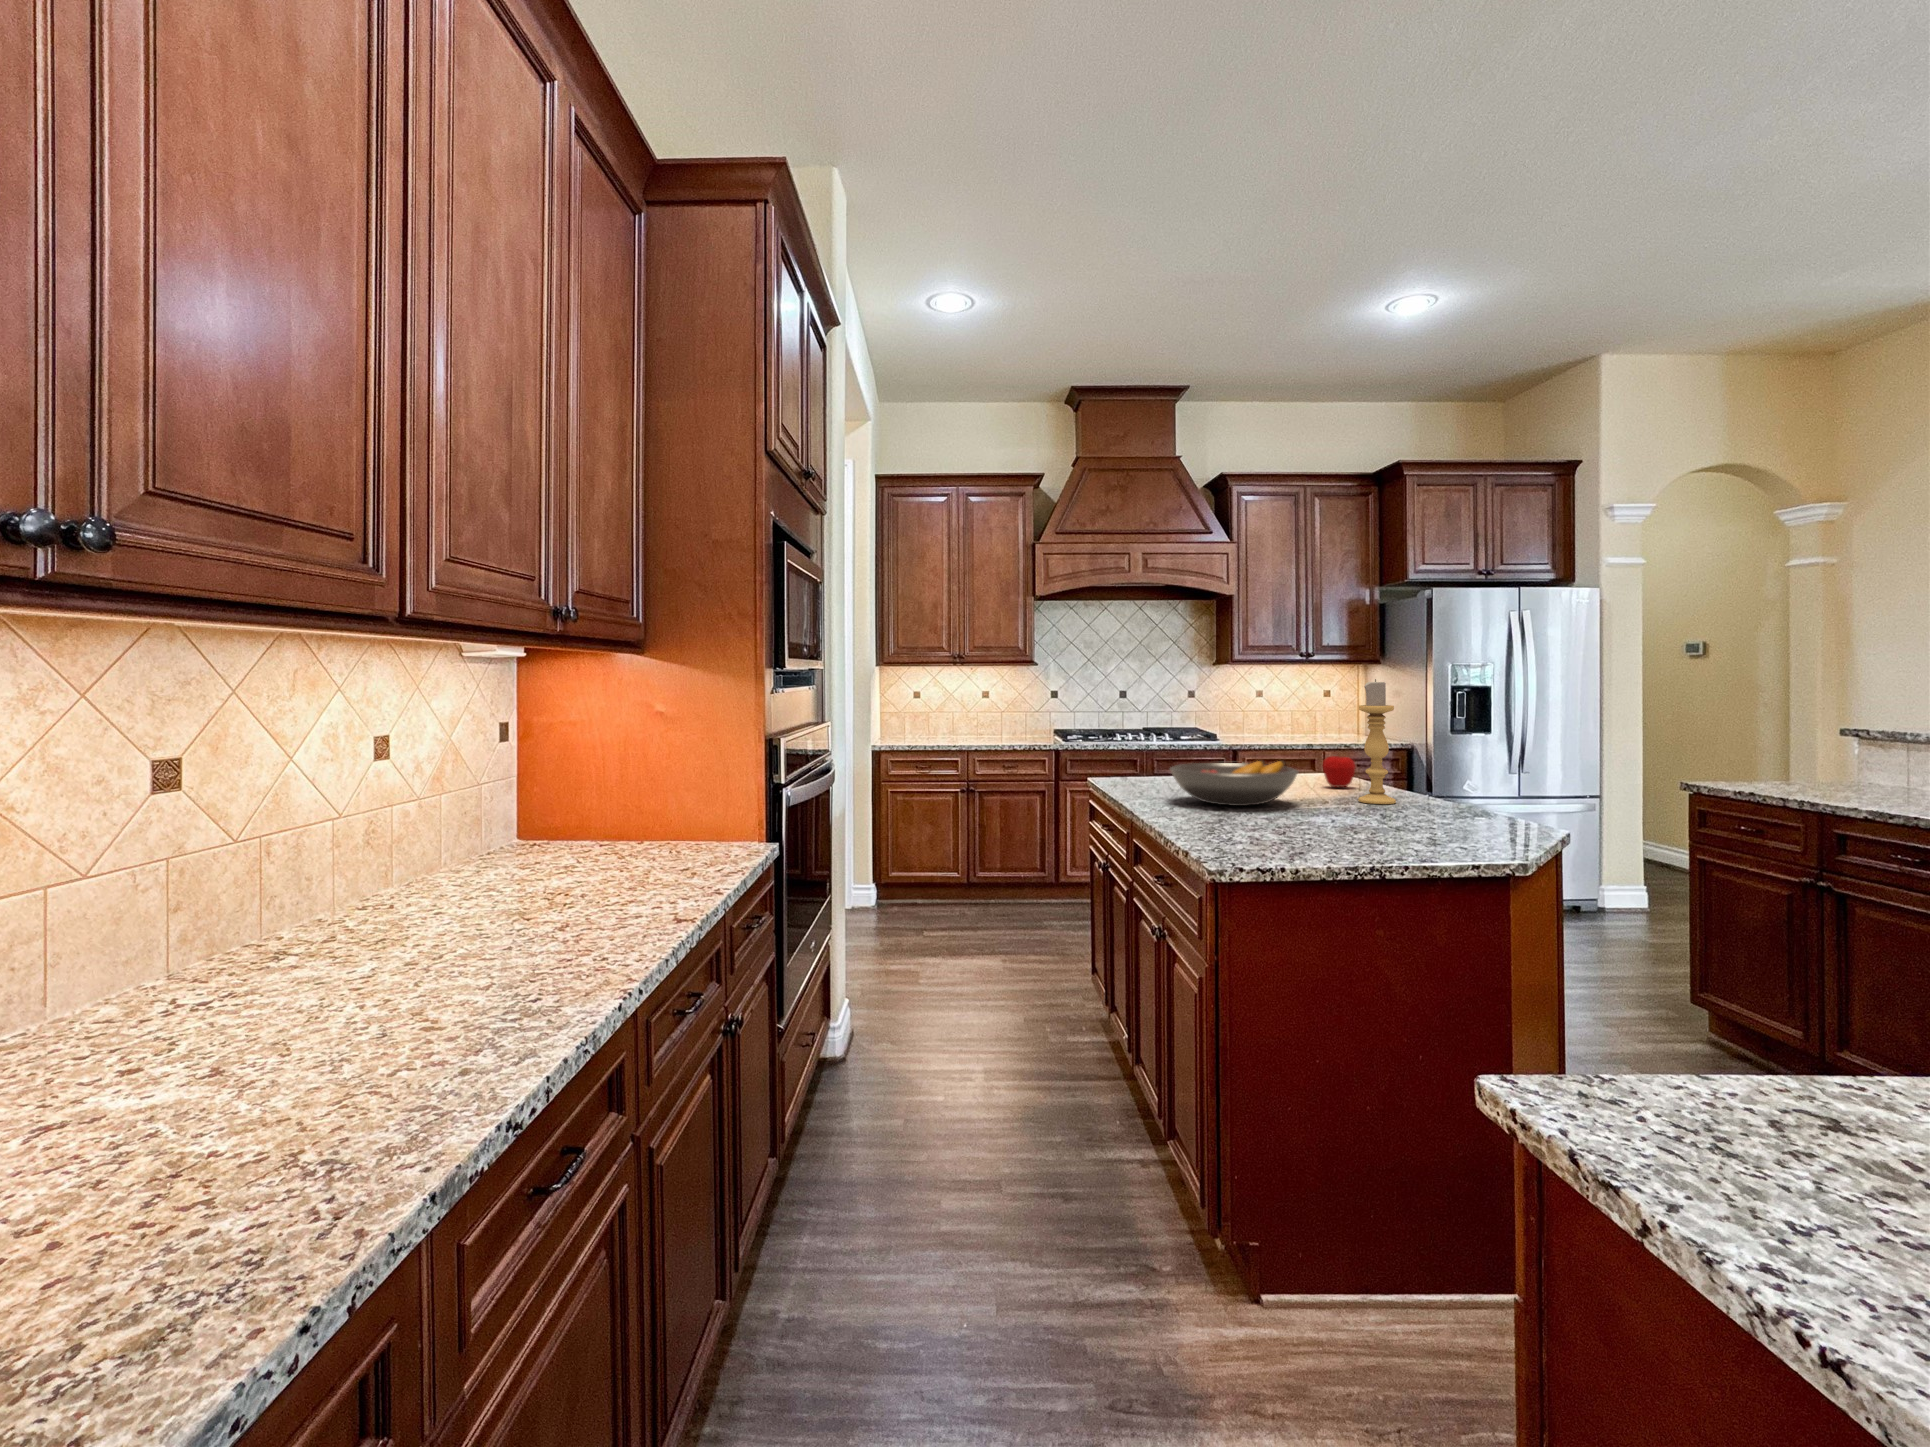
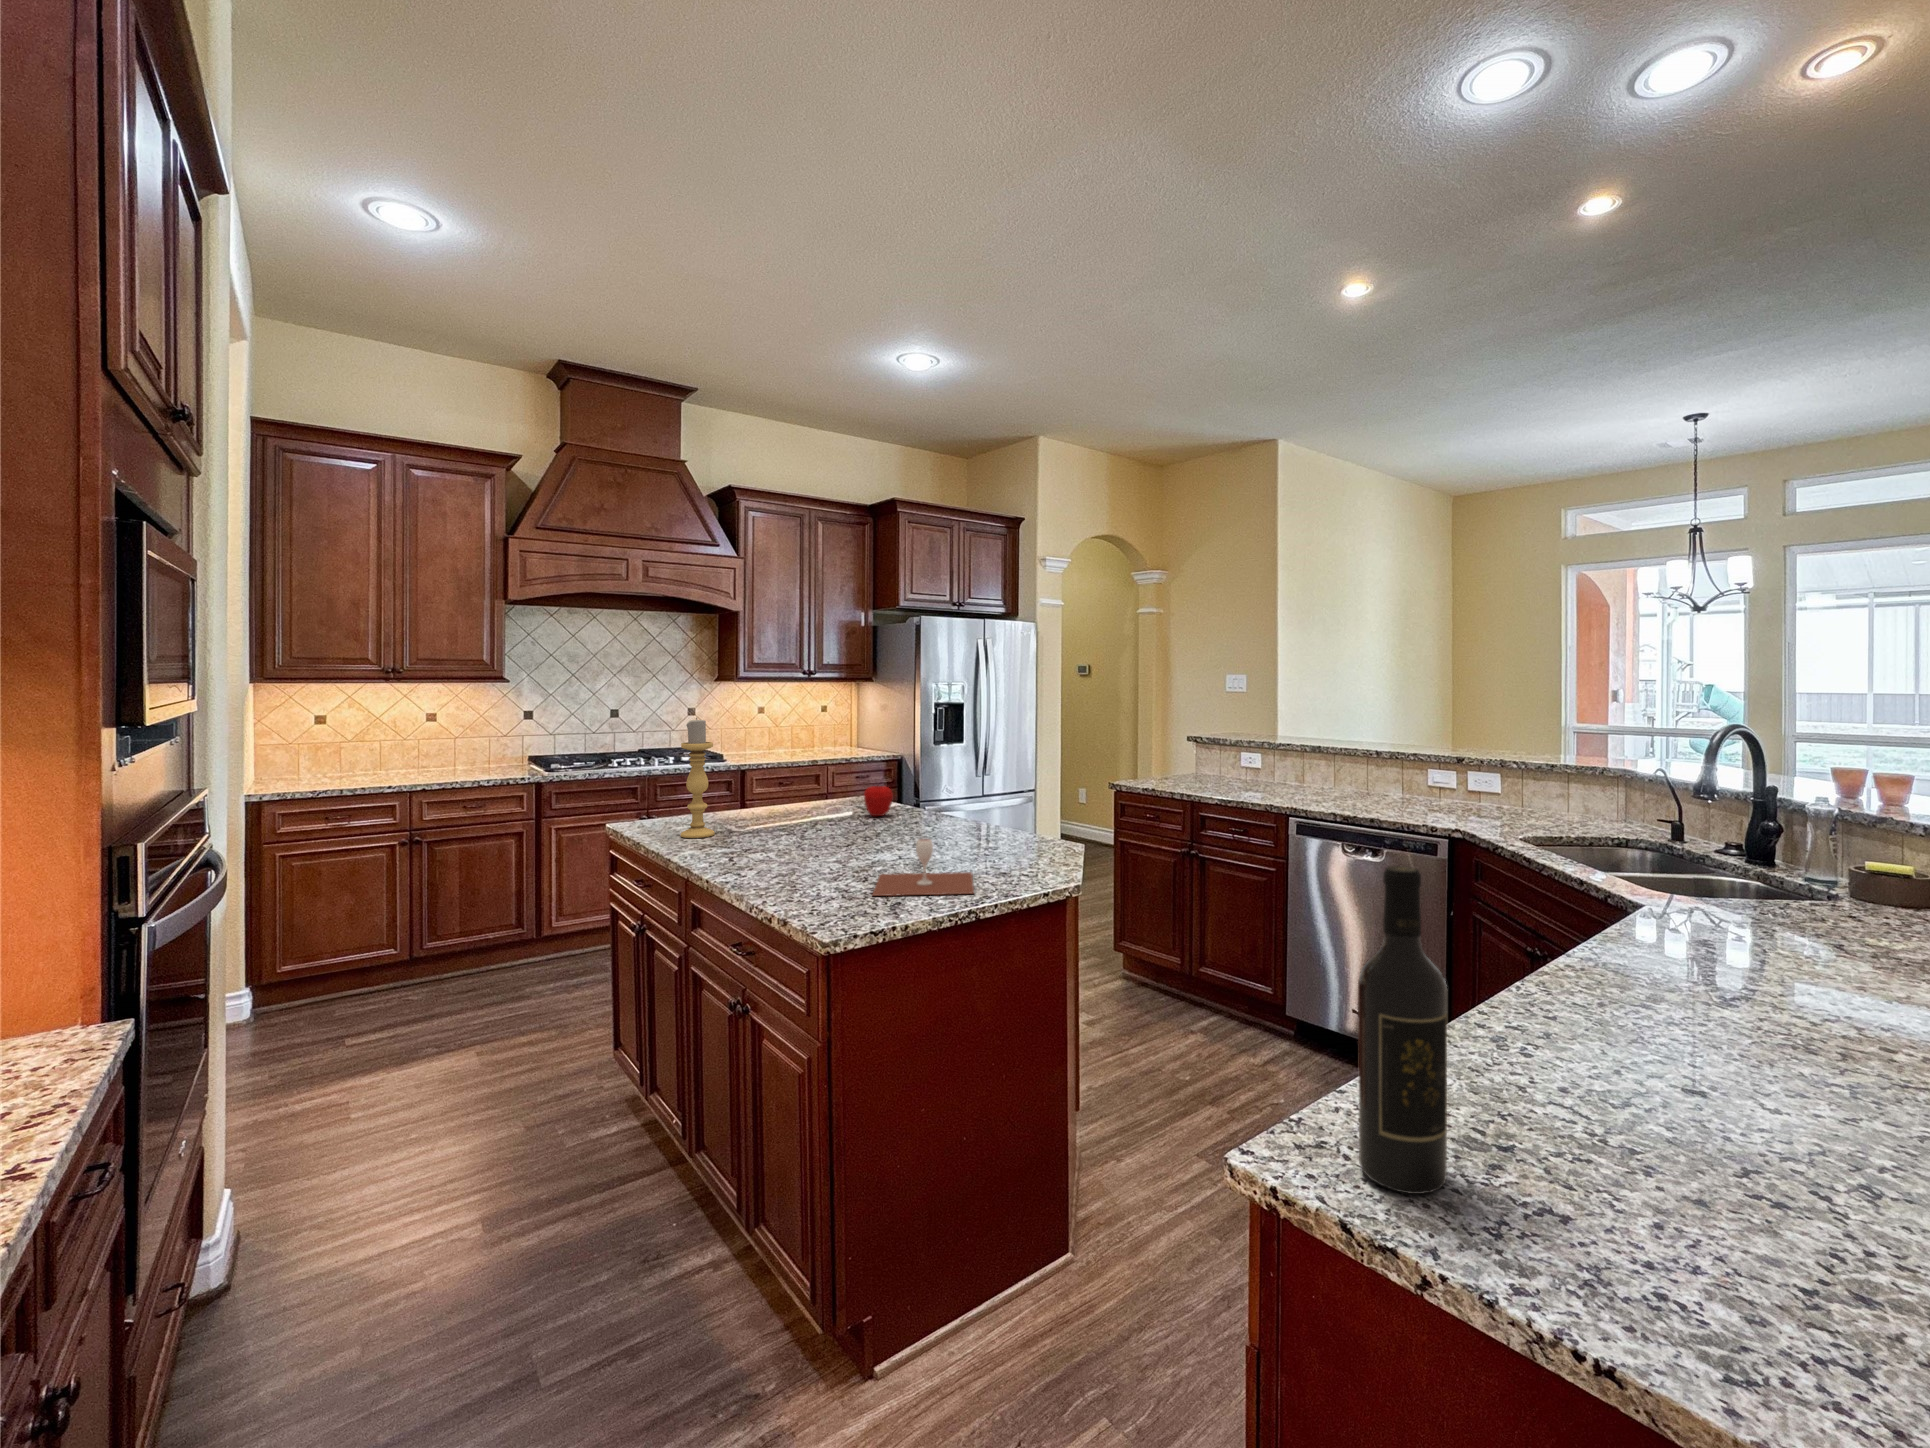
candle holder: present [1358,679,1396,804] -> present [681,718,715,838]
fruit bowl: present [1170,760,1298,806] -> none [730,800,861,851]
wine bottle: none [1648,769,1784,1171] -> present [1358,866,1447,1194]
wine glass: none [1274,794,1402,853] -> present [873,839,974,896]

